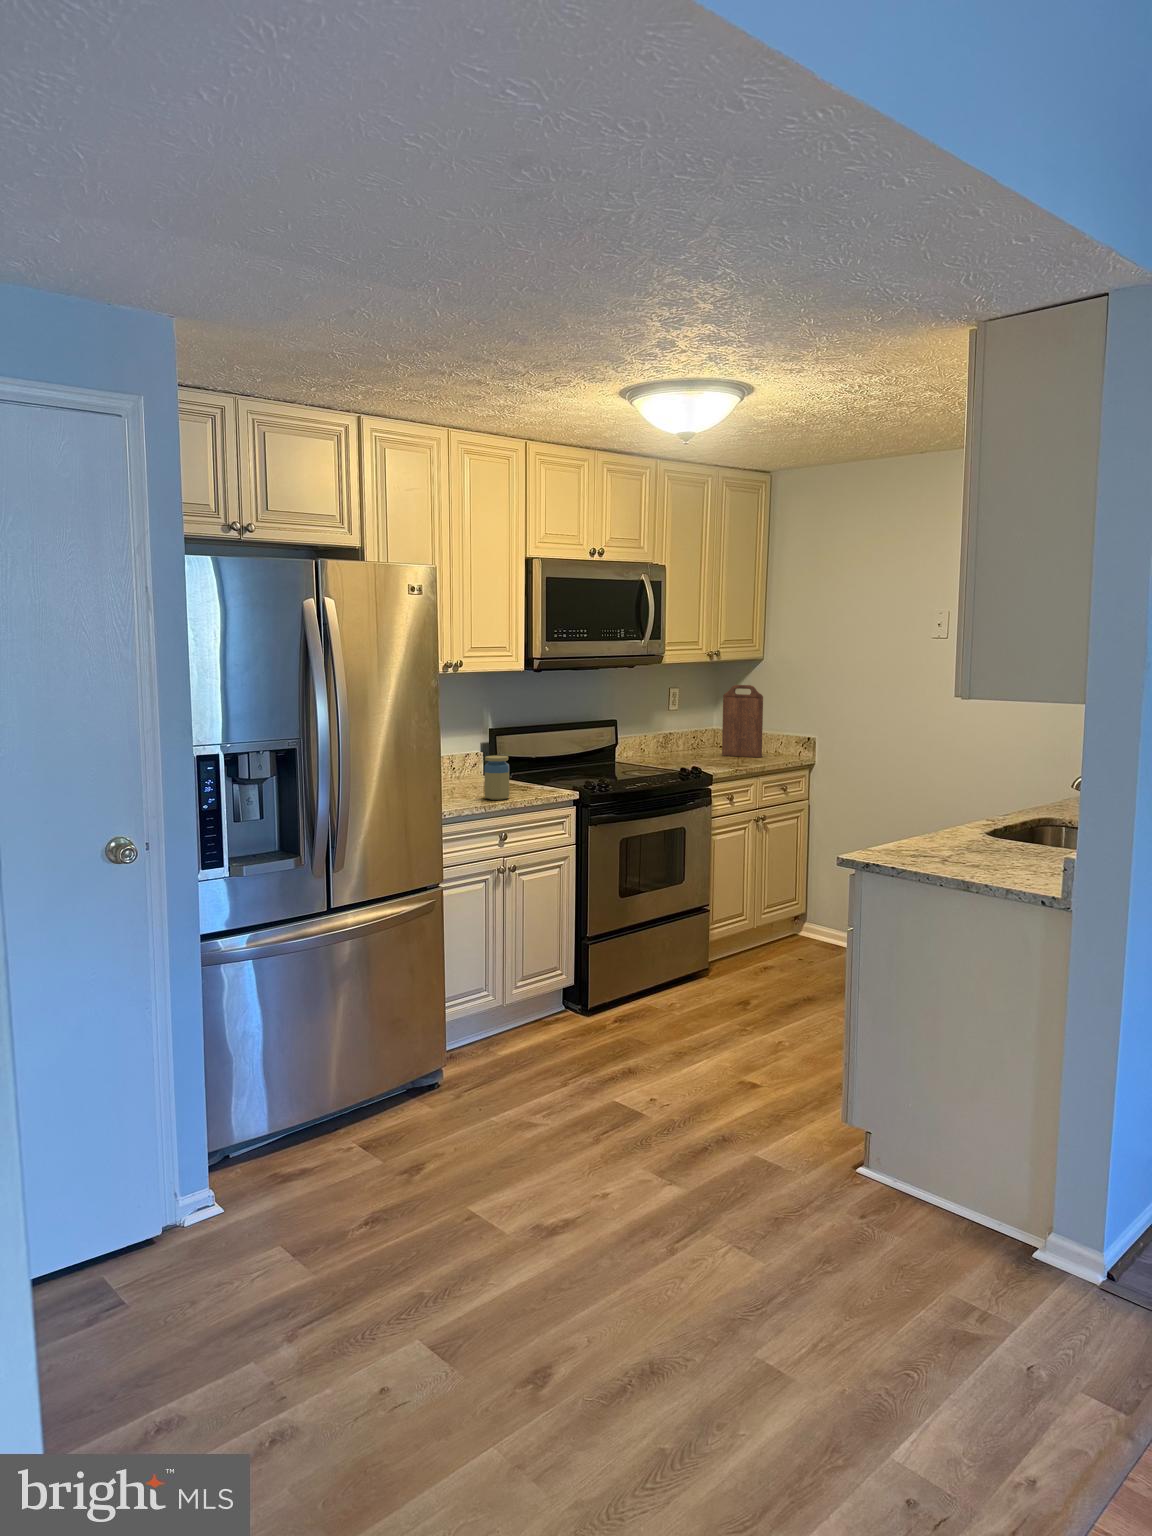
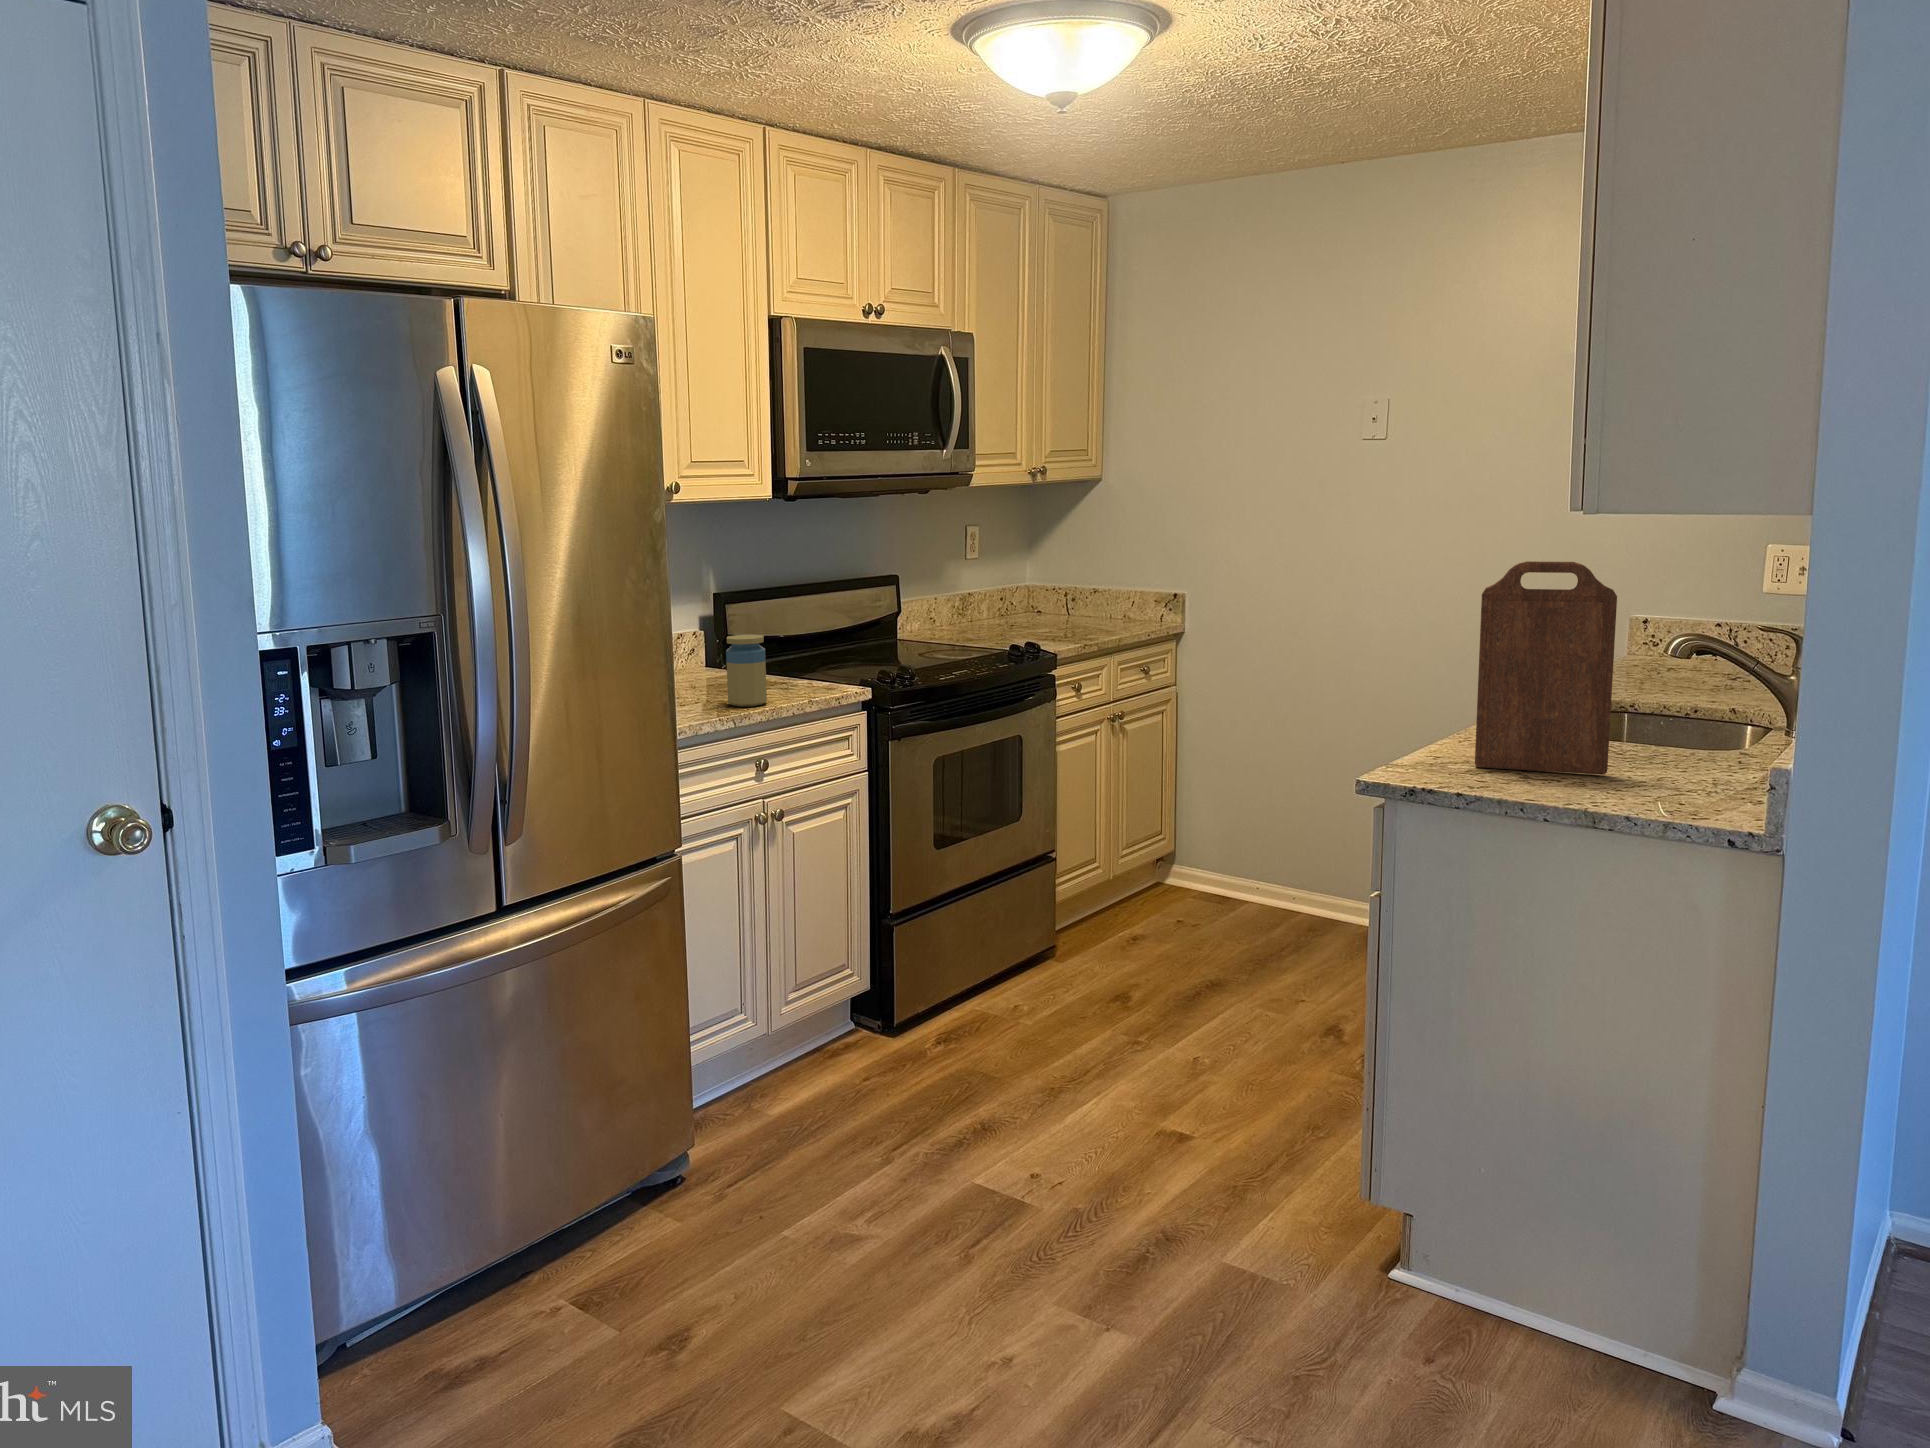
cutting board: present [722,685,763,758] -> present [1475,561,1617,775]

